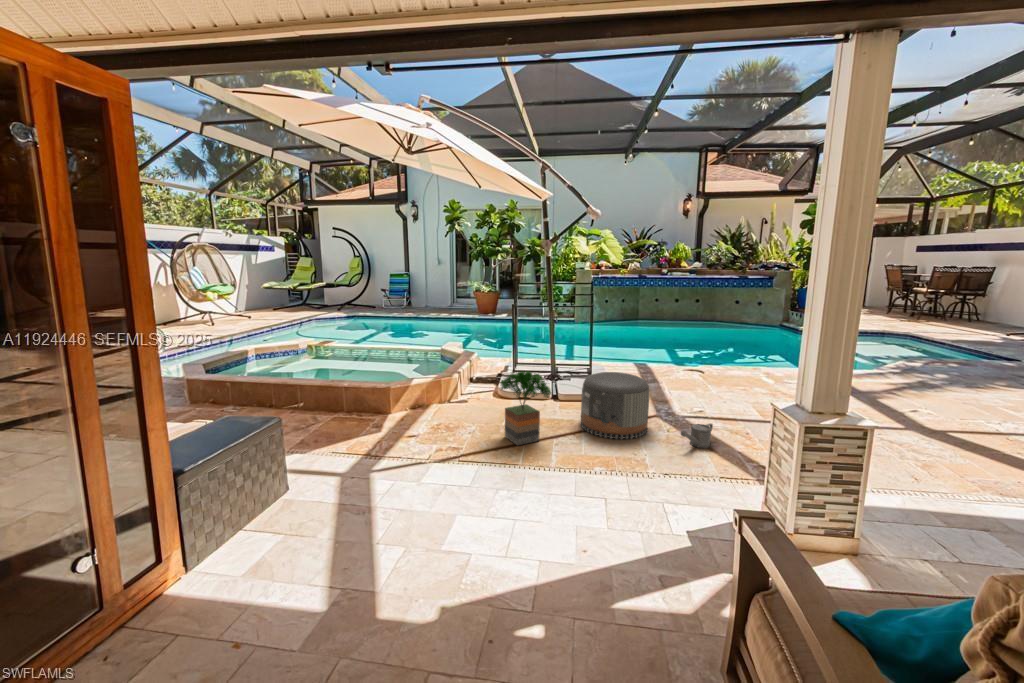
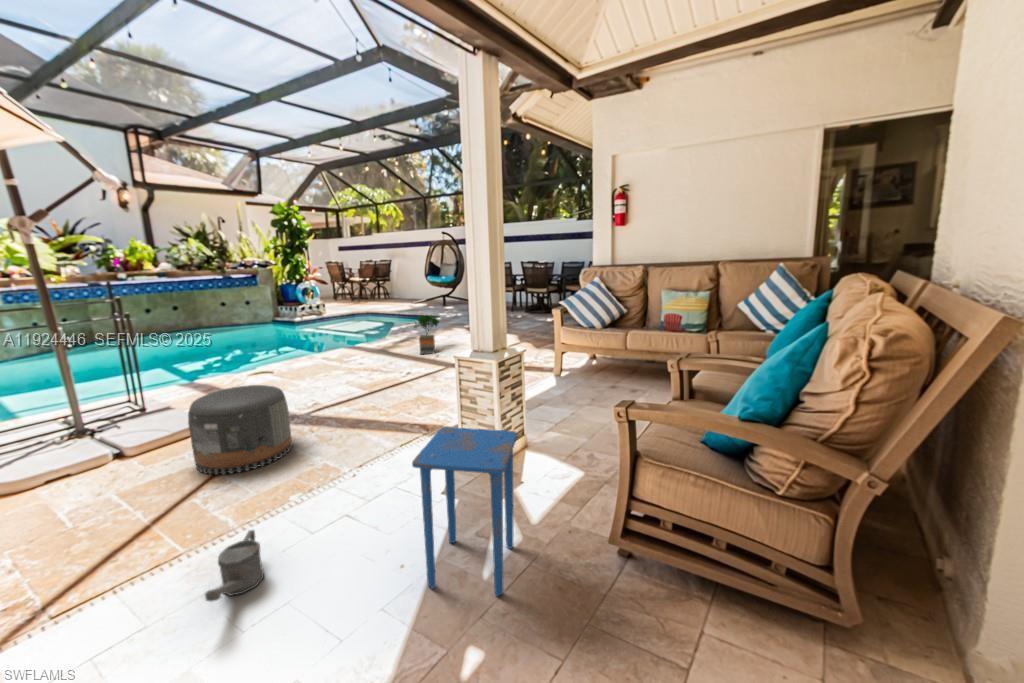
potted tree: present [501,371,551,445] -> present [414,315,439,354]
watering can: present [681,423,713,448] -> present [205,530,264,601]
side table: none [579,453,693,622] -> present [412,427,517,596]

